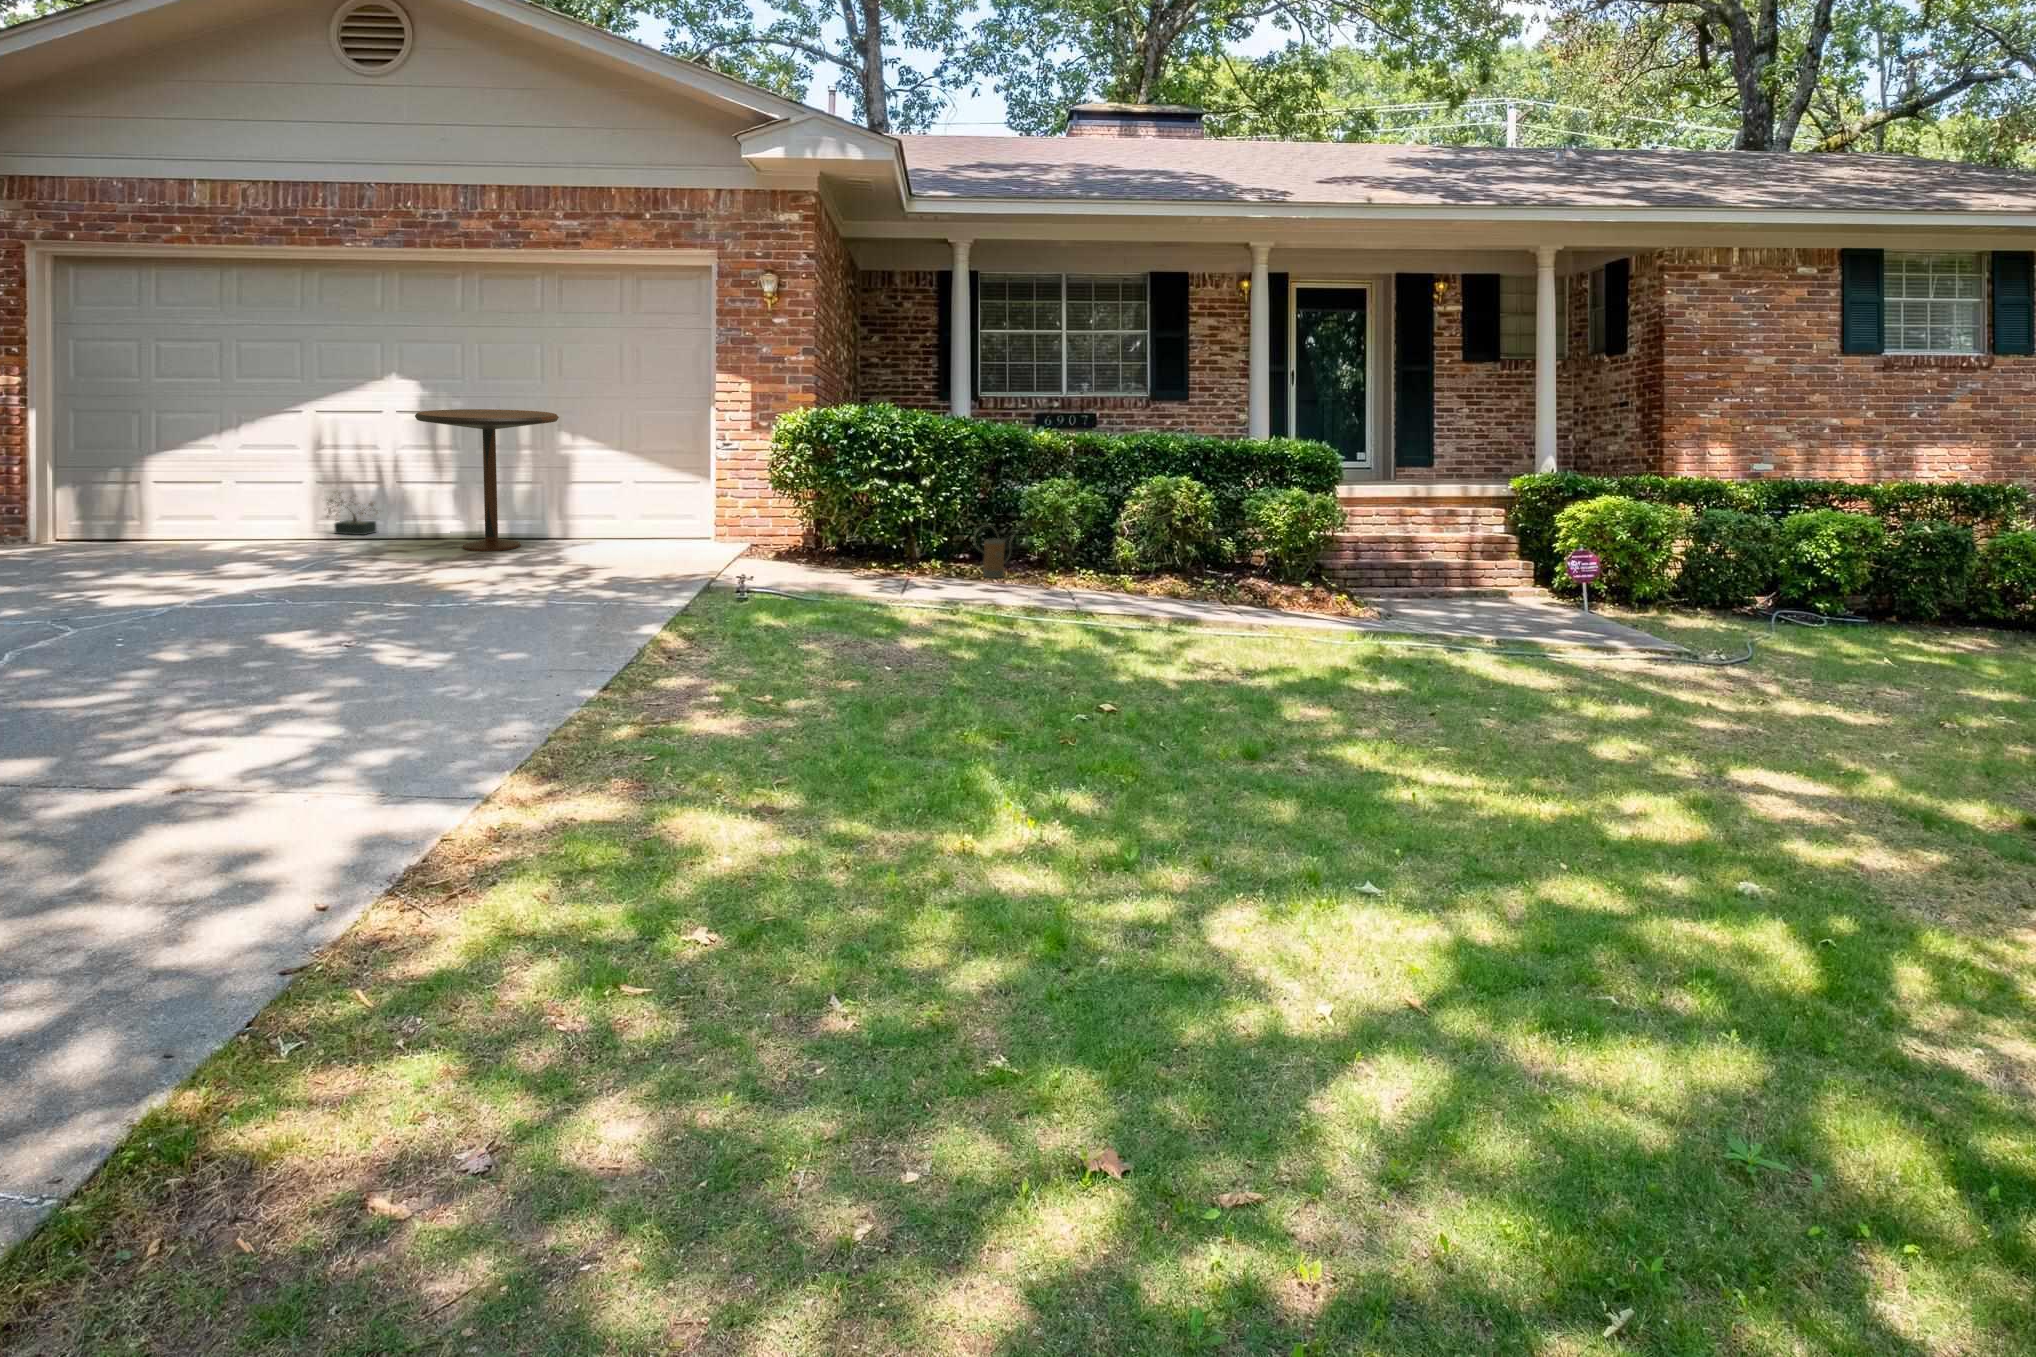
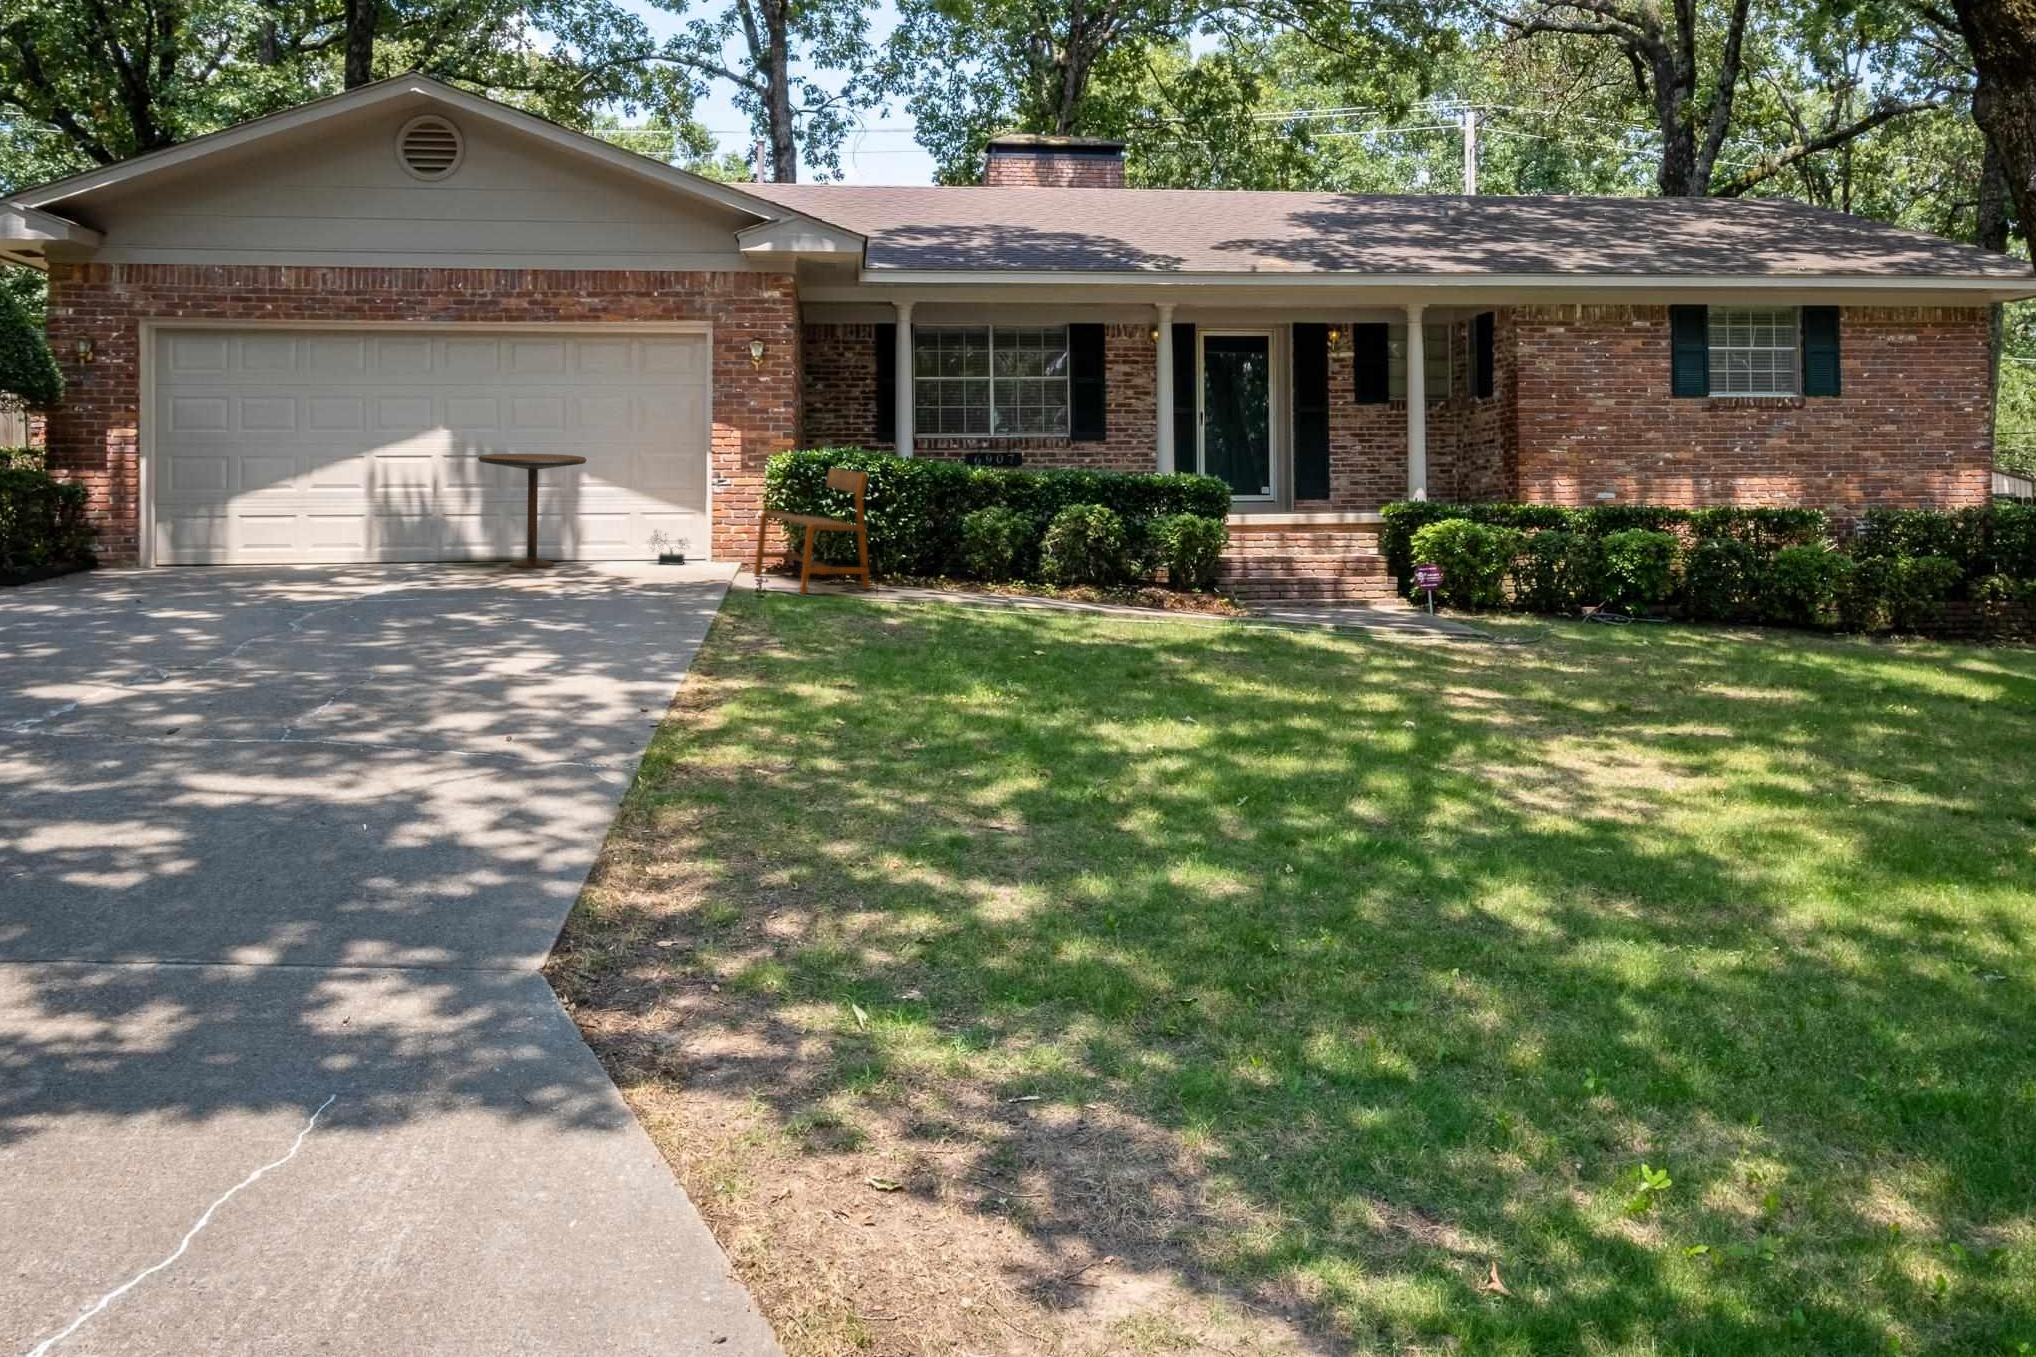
bench: none [760,425,897,596] -> present [754,468,870,594]
decorative plant: present [327,492,378,535] -> present [652,530,685,565]
watering can: present [973,525,1014,578] -> none [927,542,960,584]

